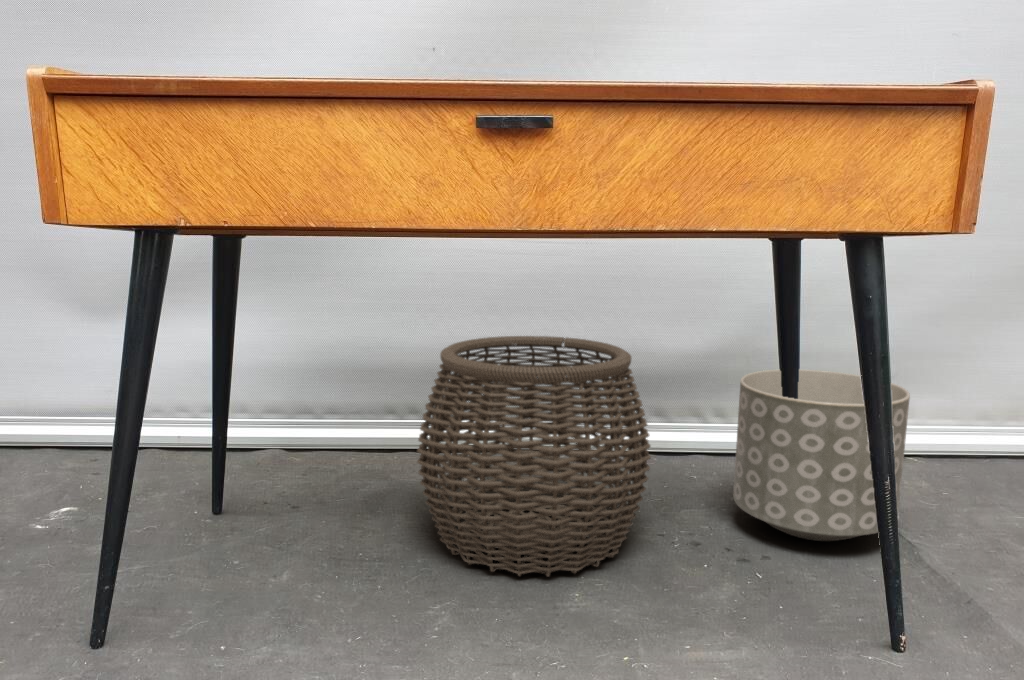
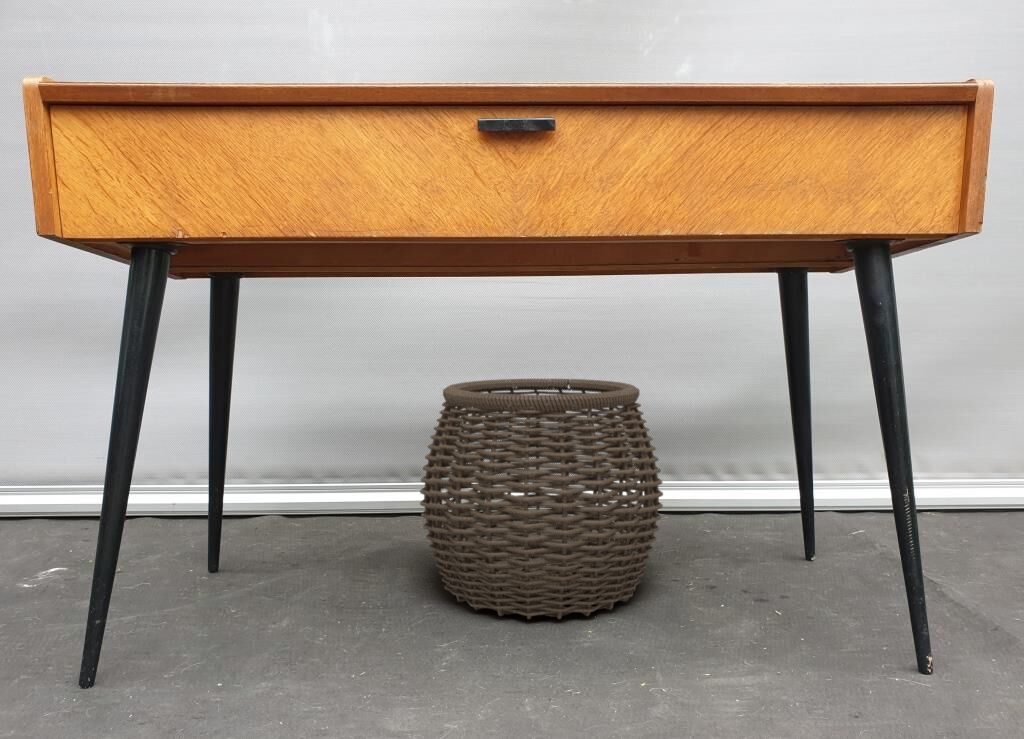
planter: present [733,369,910,541] -> none [750,411,928,584]

